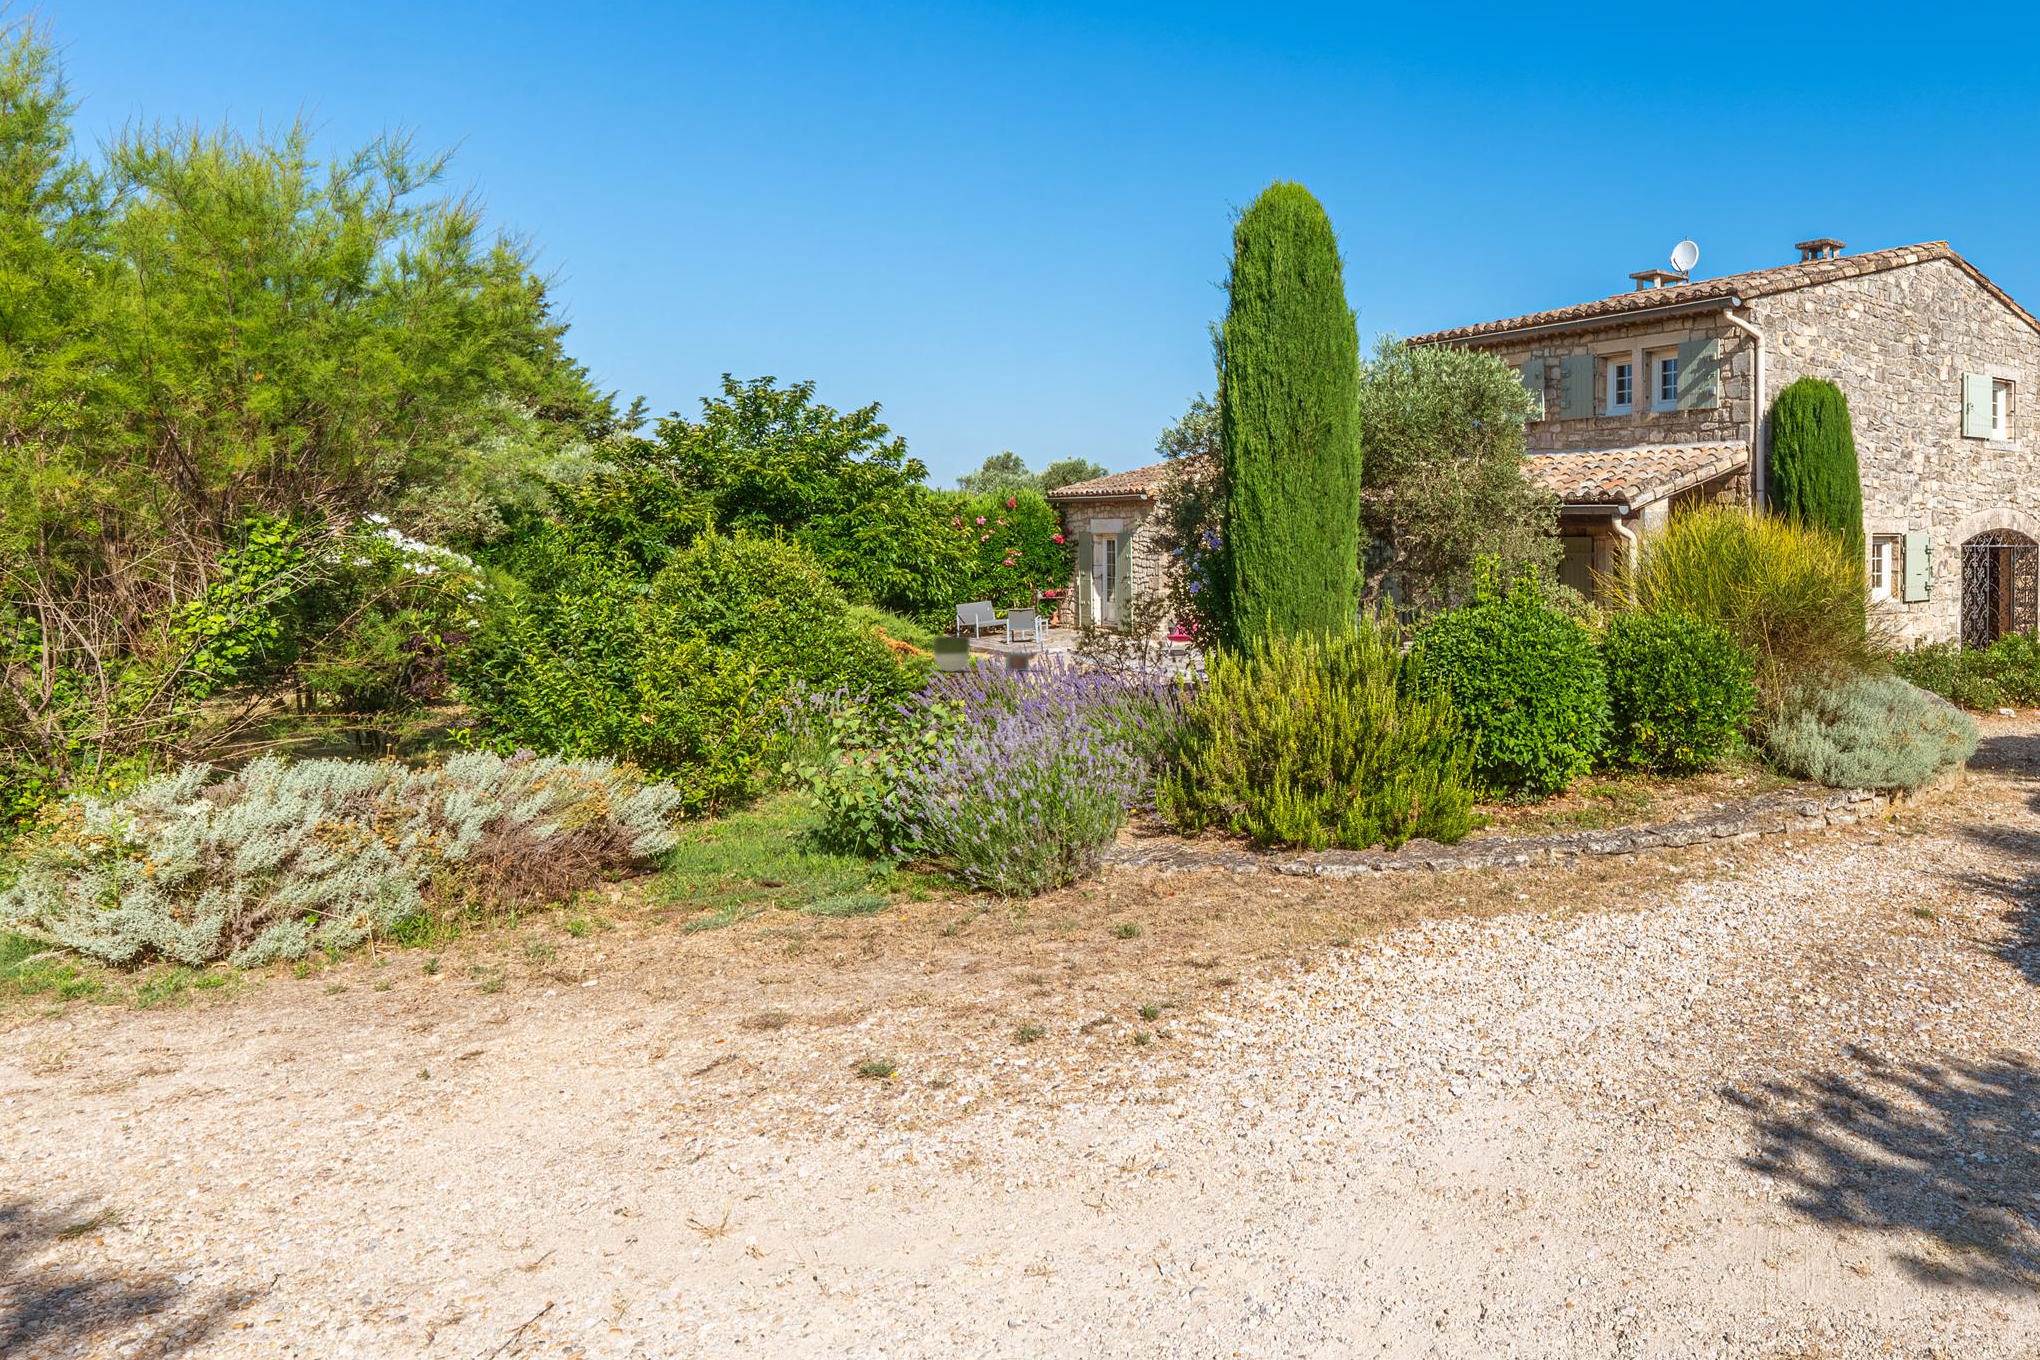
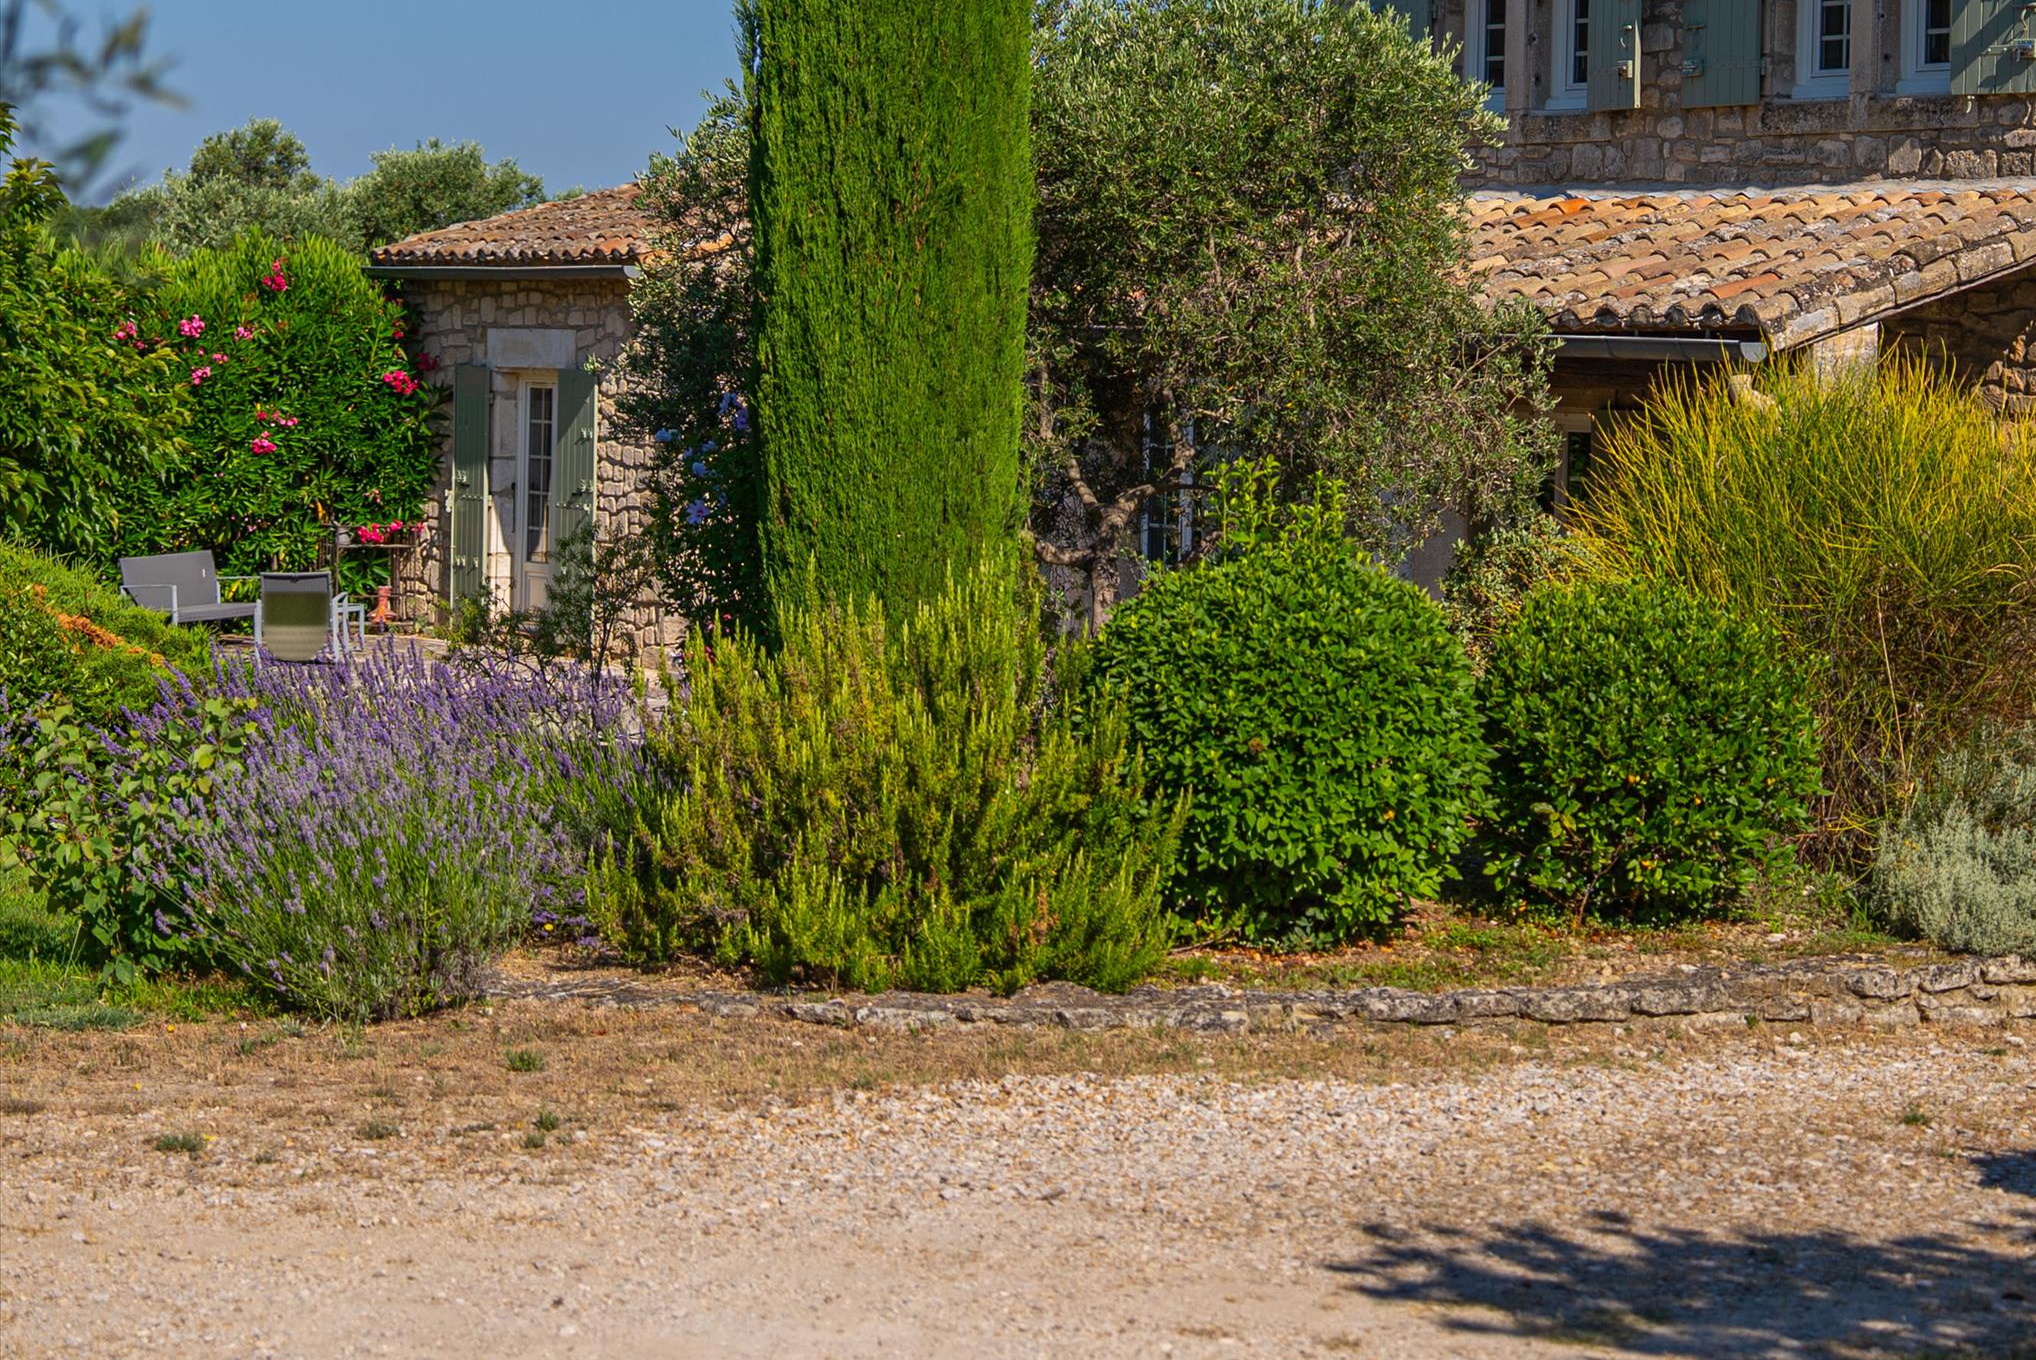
watering can: present [997,651,1037,671] -> none [385,620,478,668]

